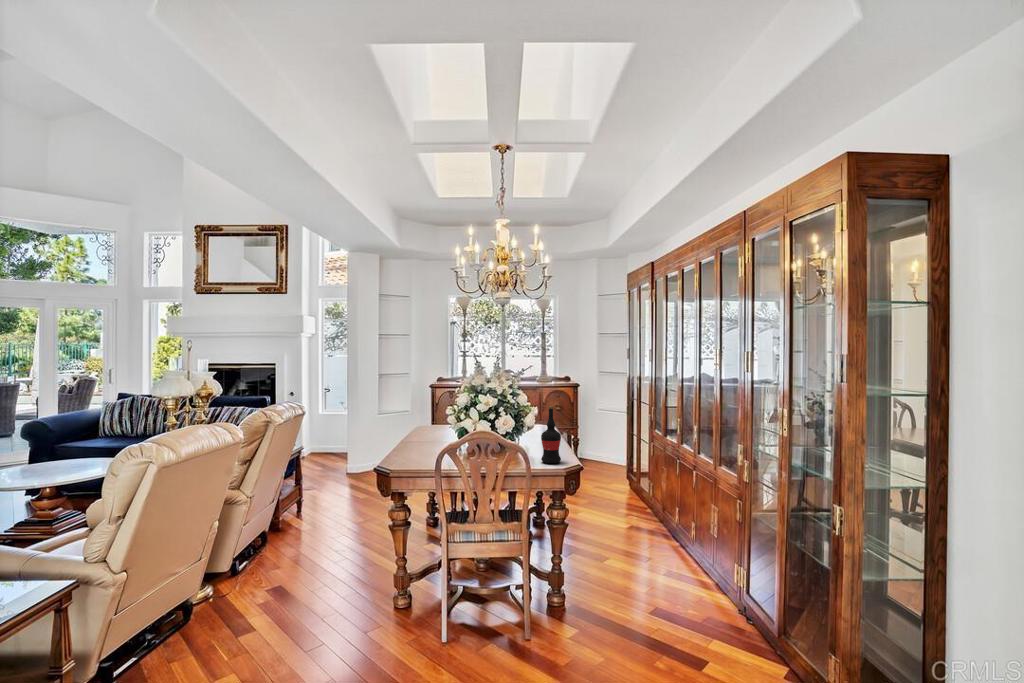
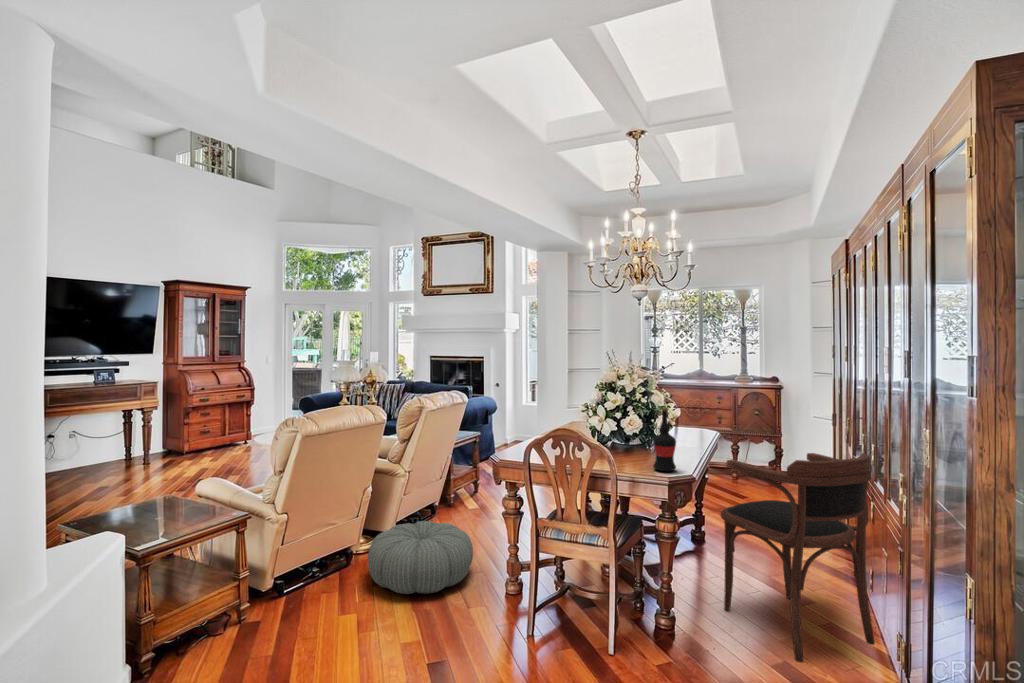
armchair: none [585,433,699,606] -> present [721,453,875,662]
pouf: none [223,548,351,637] -> present [368,521,473,594]

